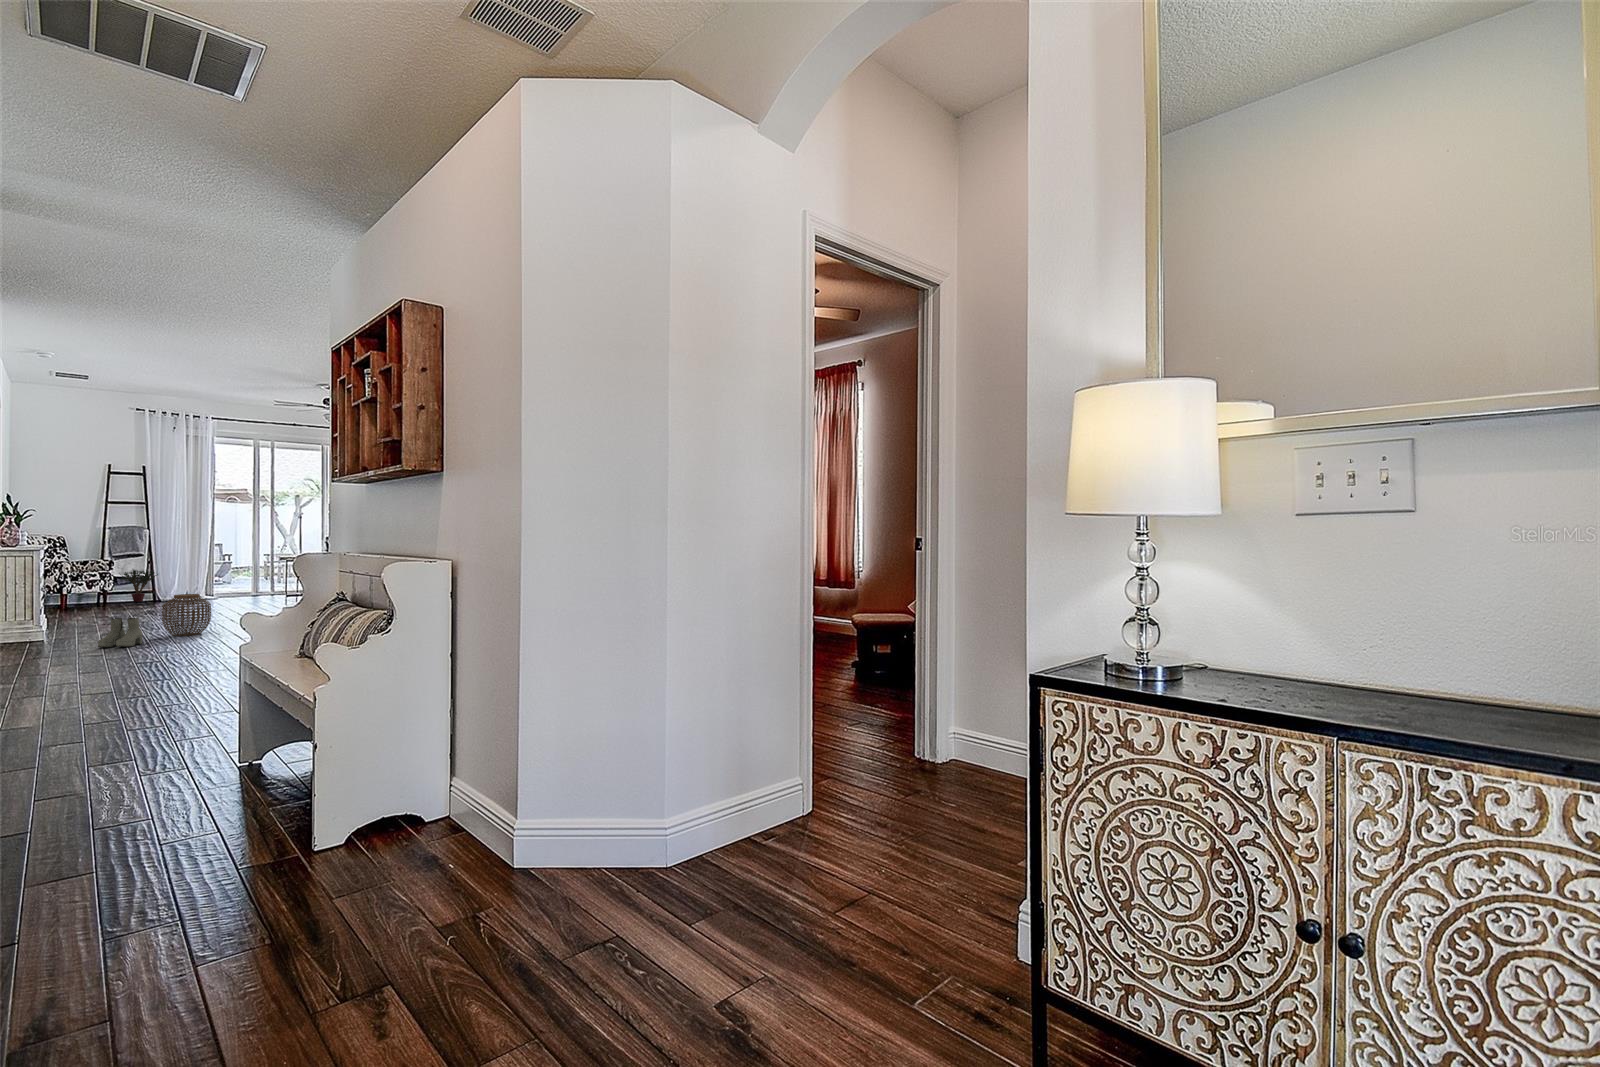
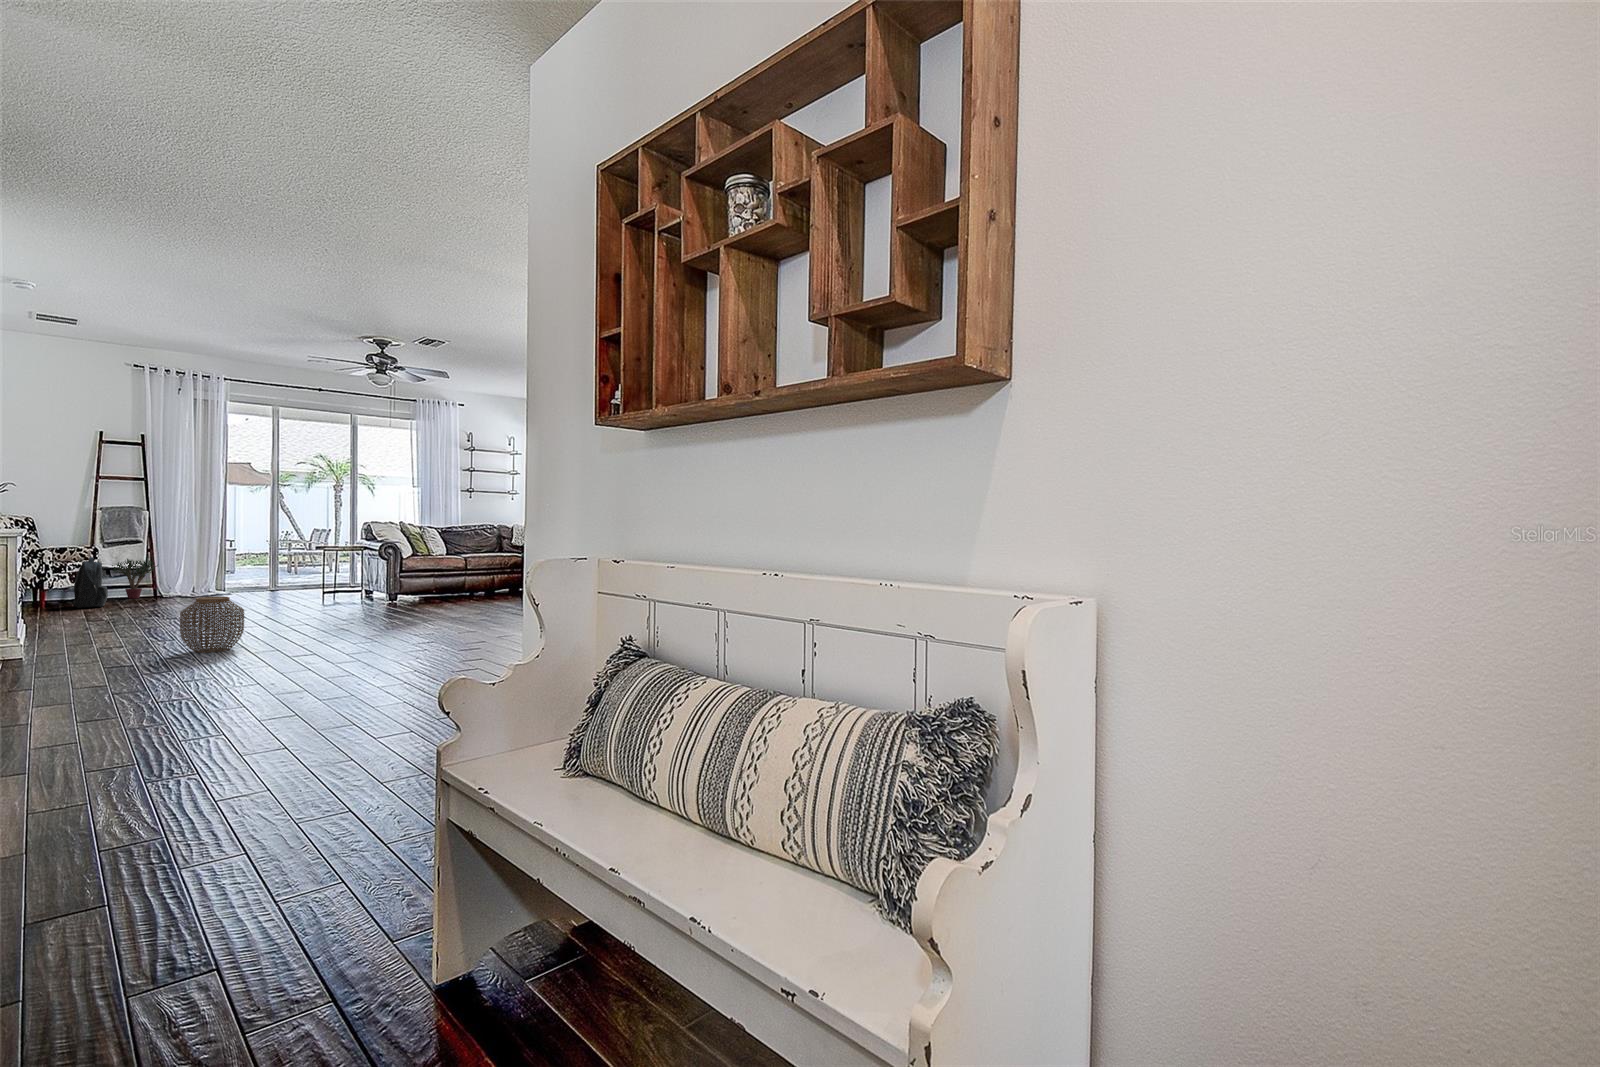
backpack: none [88,568,116,609] -> present [73,557,108,608]
boots: present [98,618,142,647] -> none [97,630,157,671]

